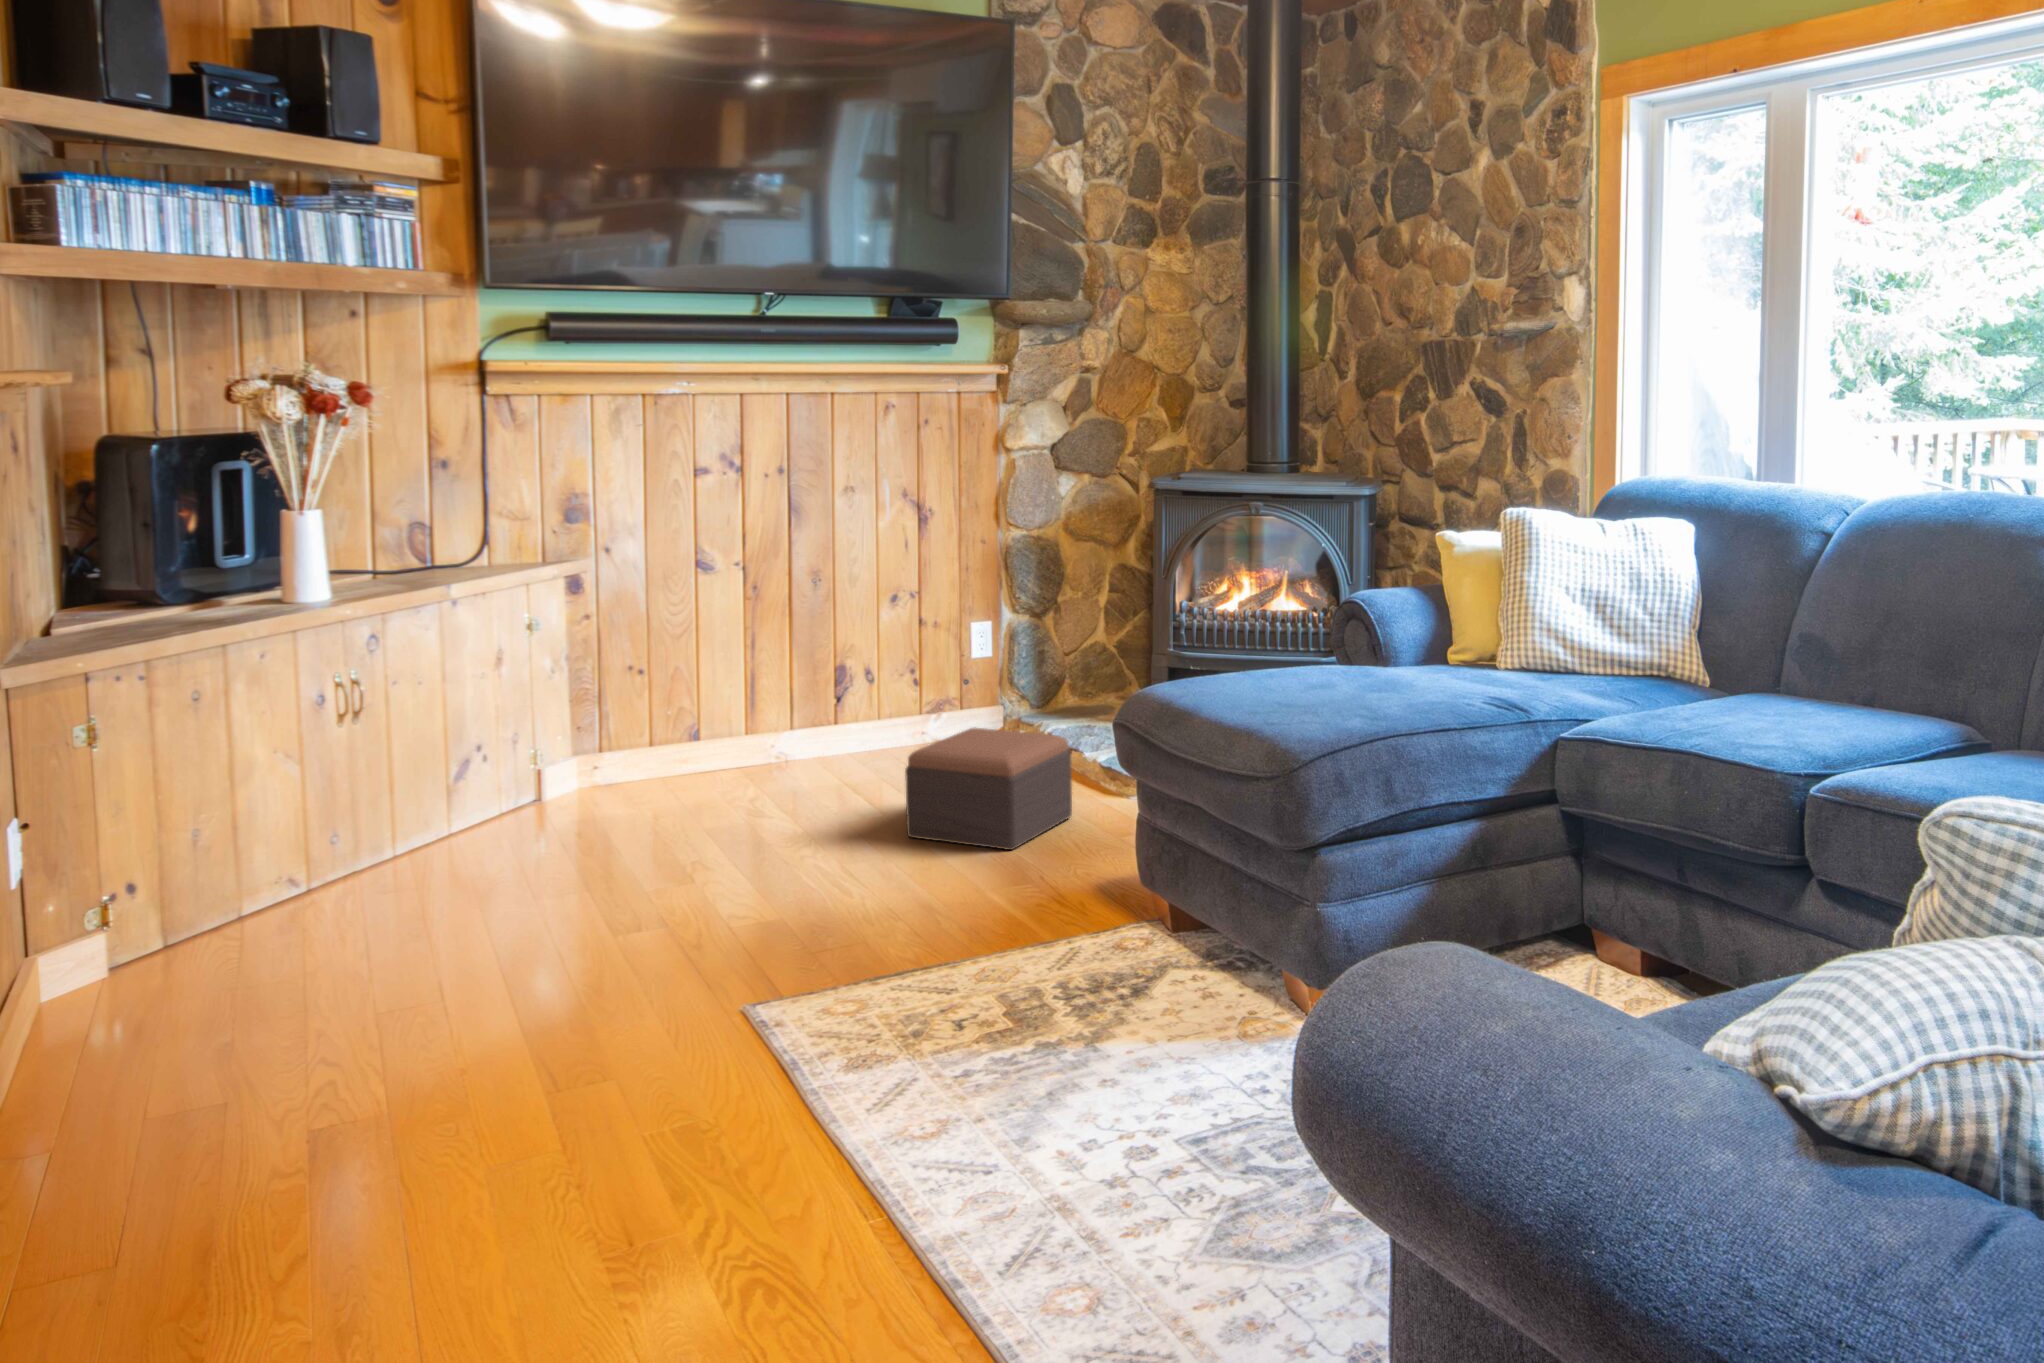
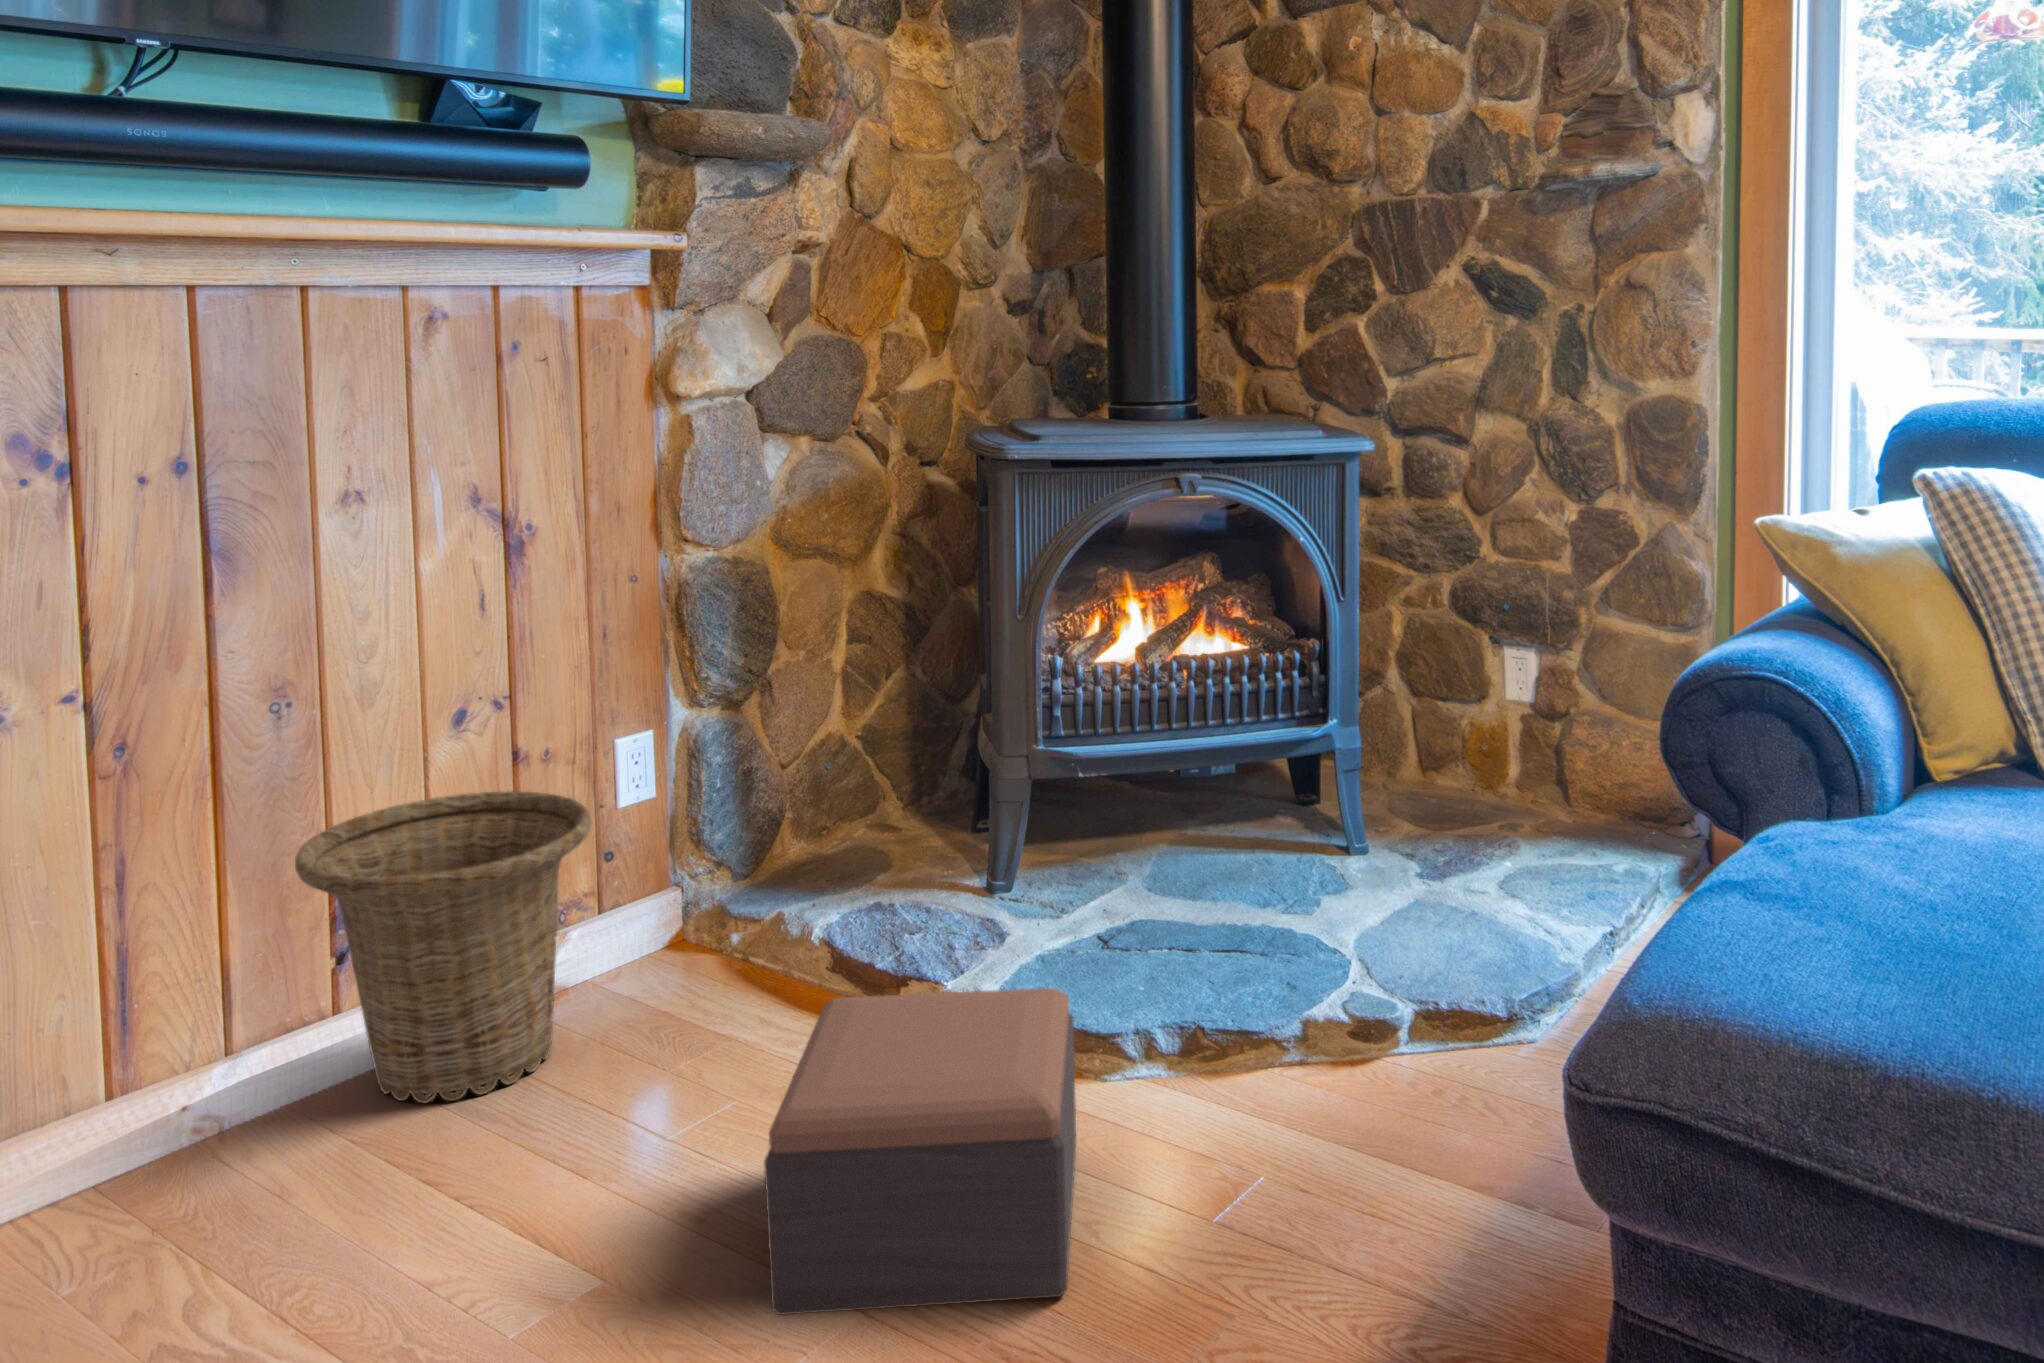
basket: none [800,639,925,771] -> present [295,791,591,1103]

